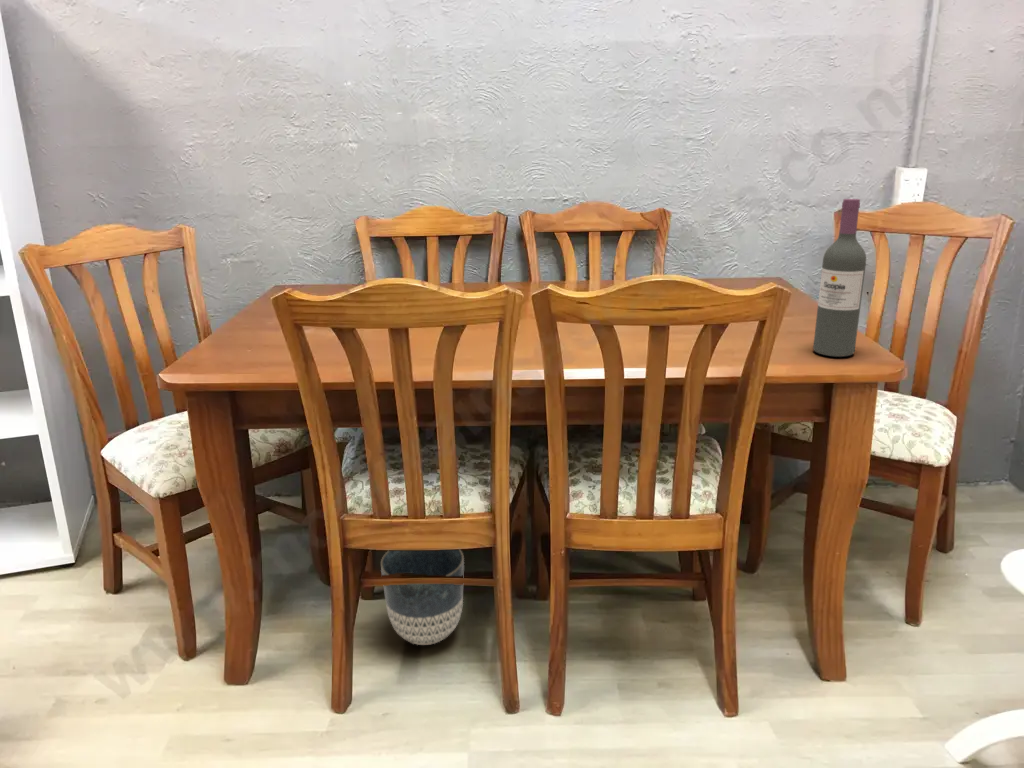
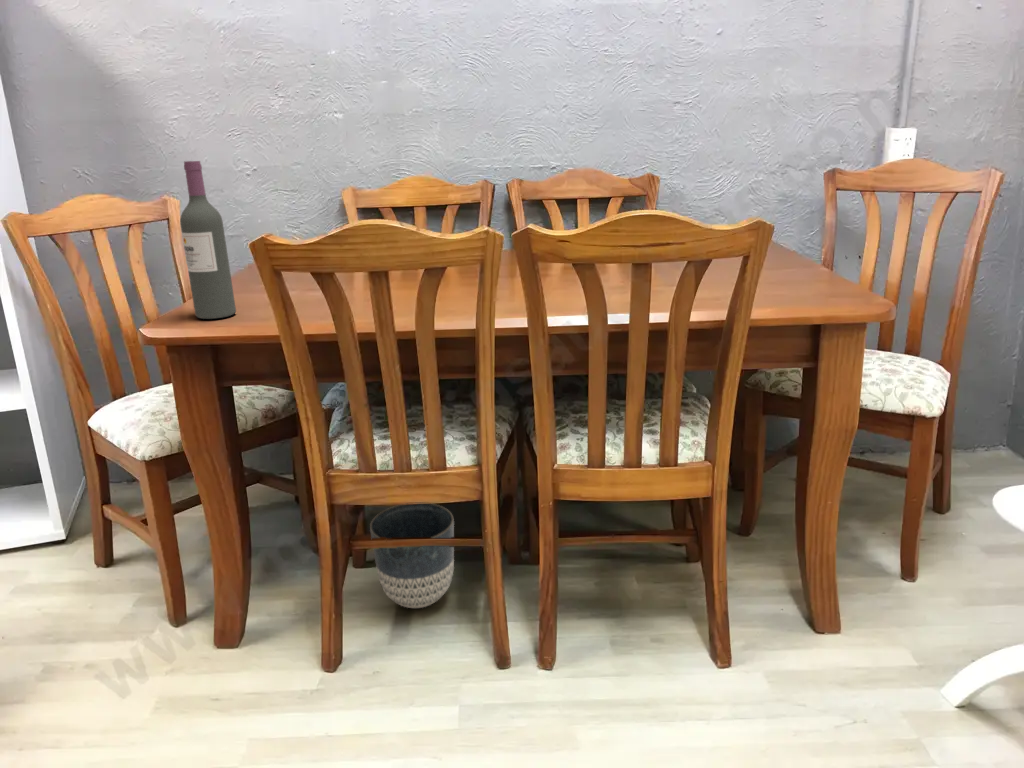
wine bottle: present [813,199,866,357] -> present [180,161,236,319]

